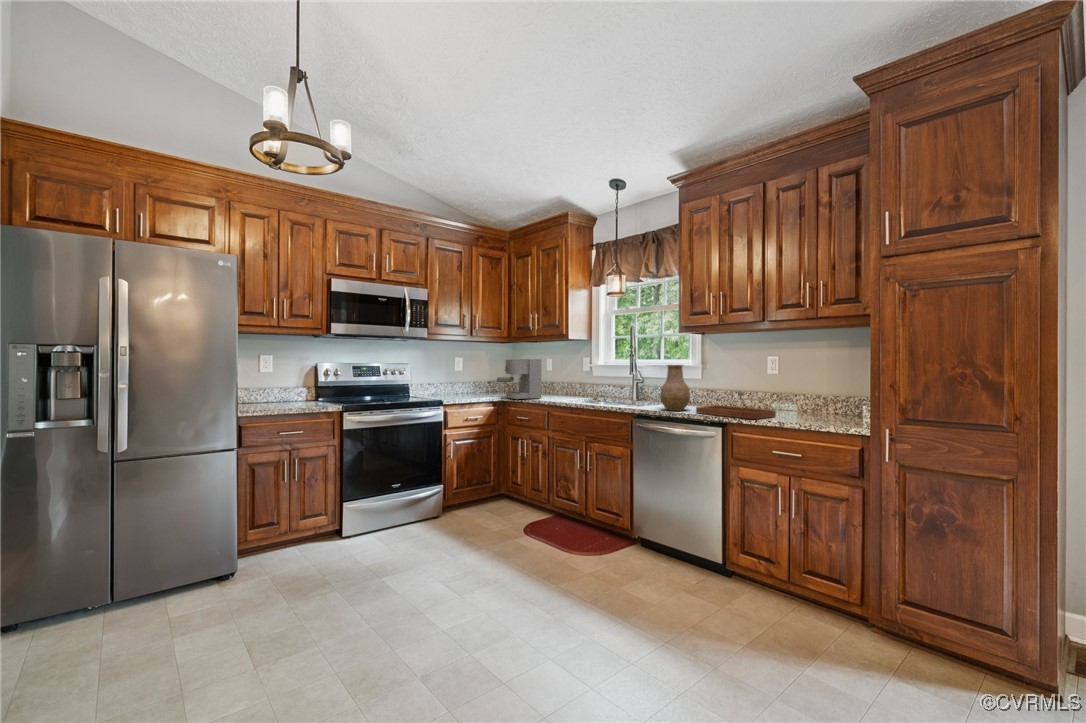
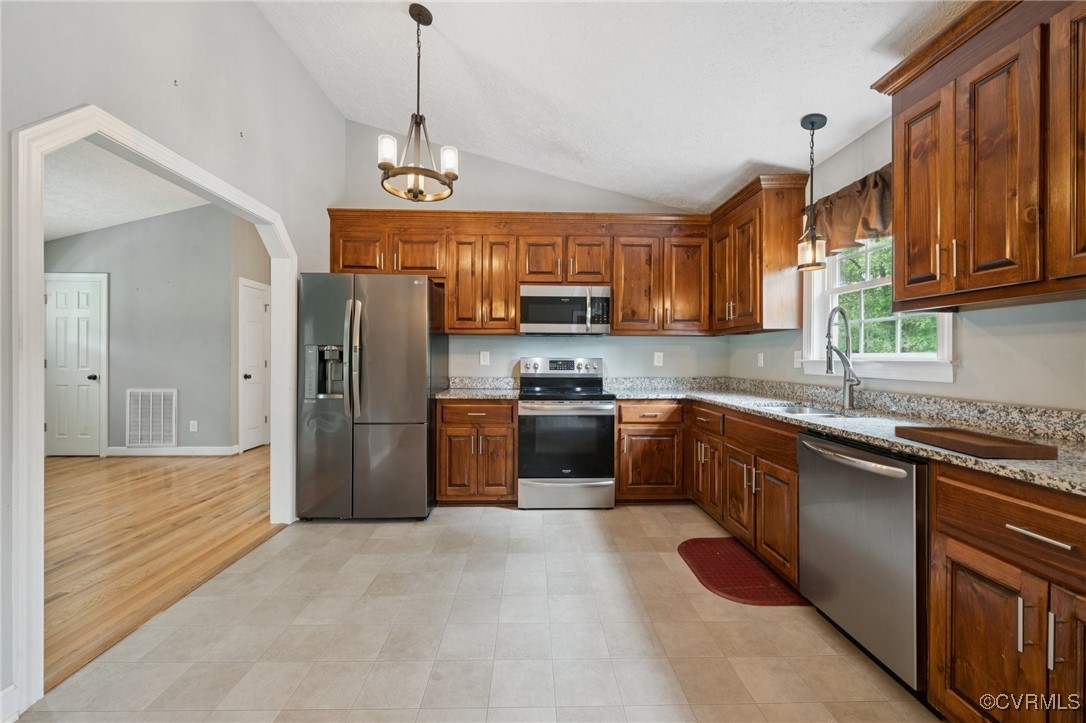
coffee maker: present [497,359,542,400] -> none [677,354,730,400]
vase: present [660,365,690,411] -> none [844,360,898,430]

